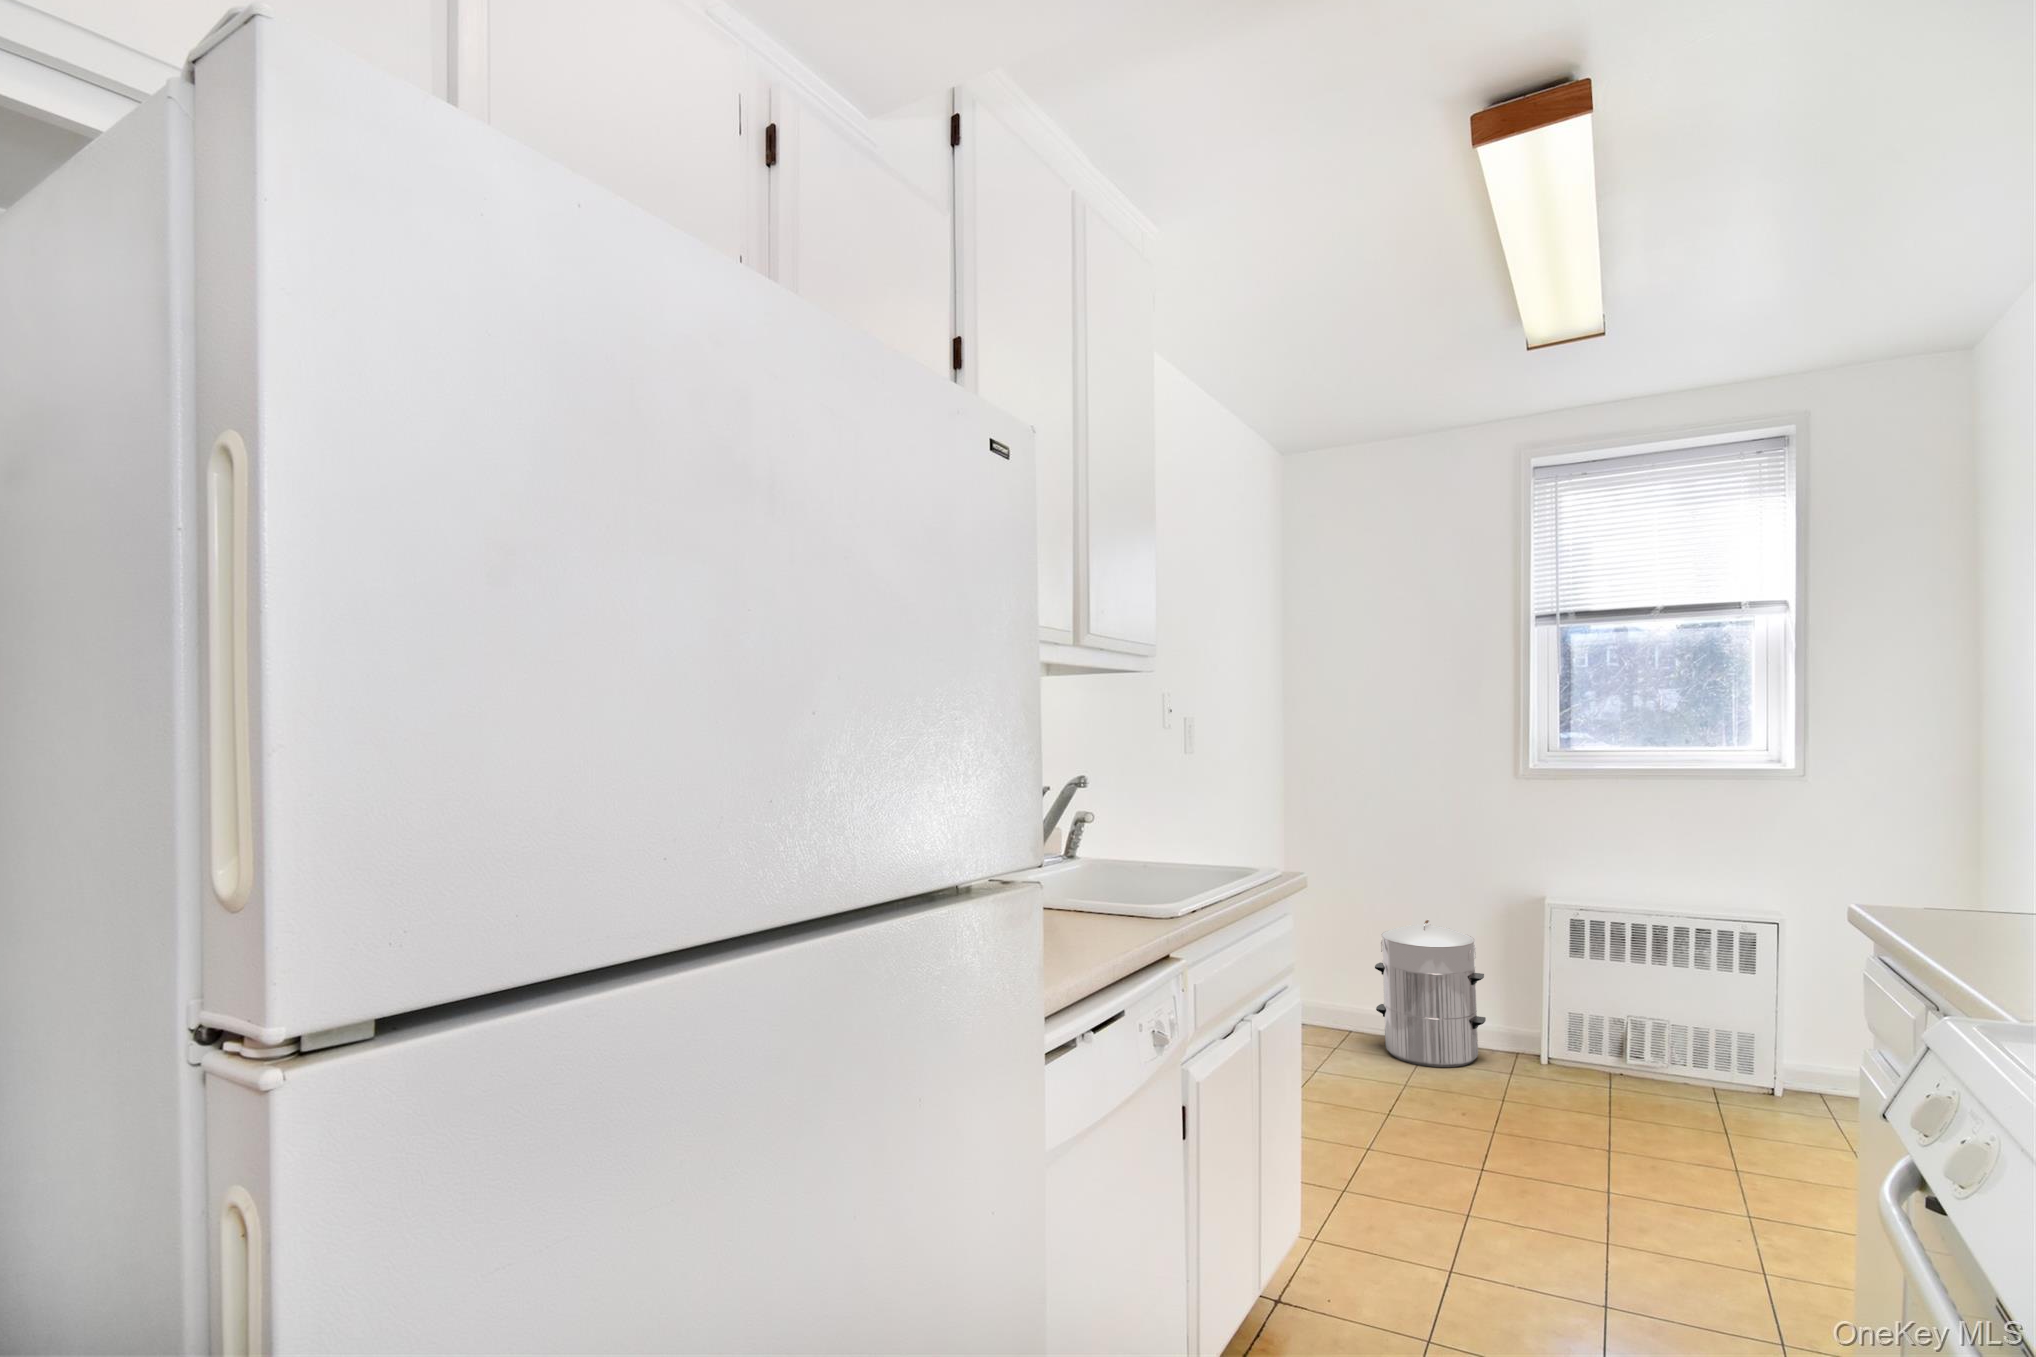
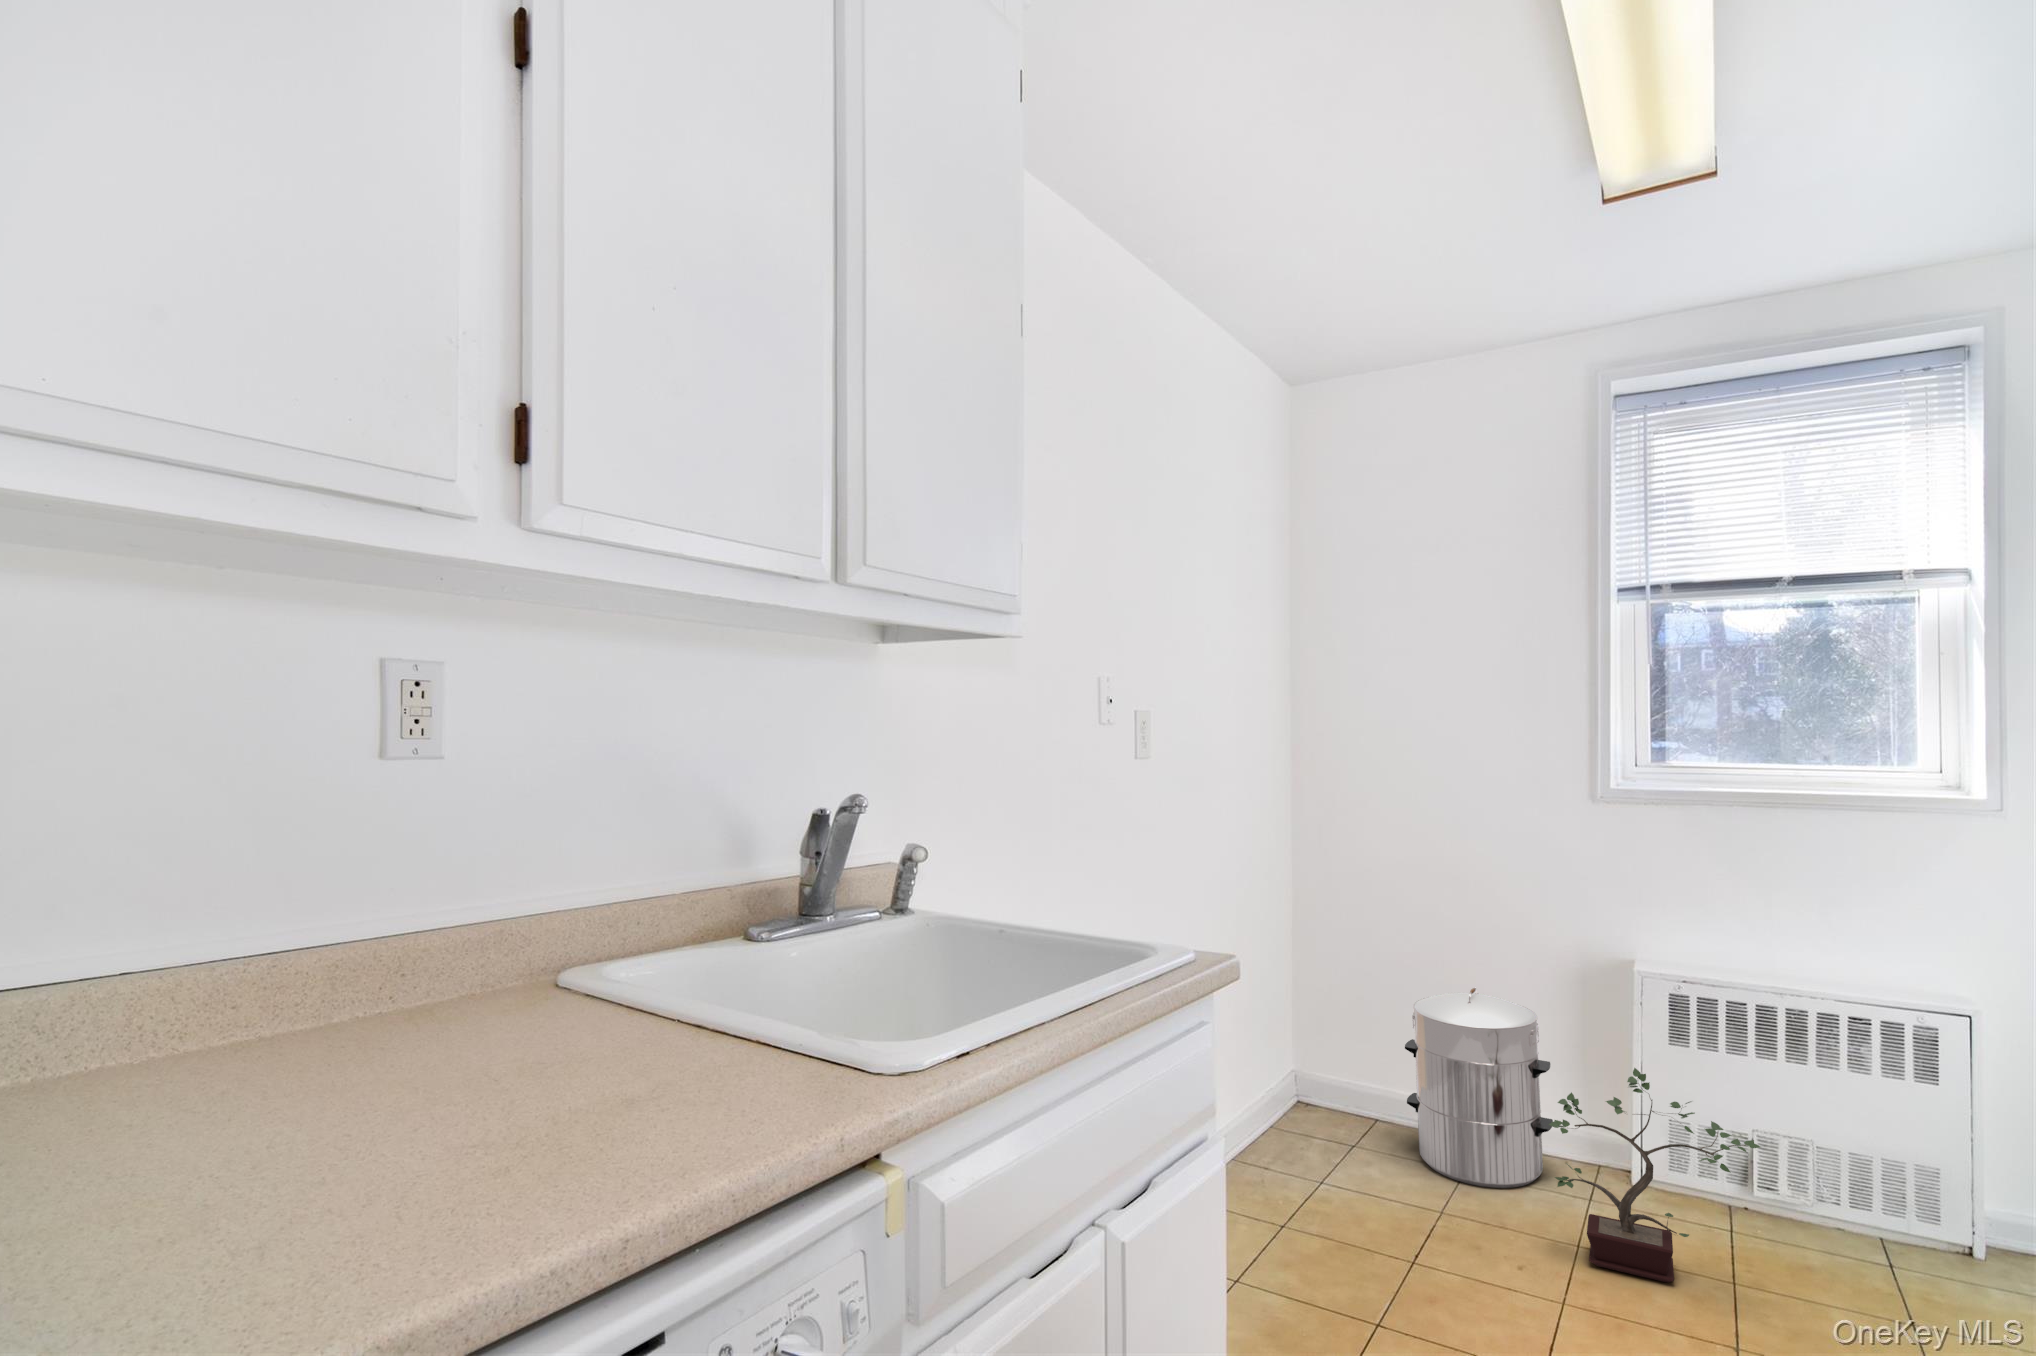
potted plant: none [1480,964,1627,1114] -> present [1549,1068,1760,1283]

